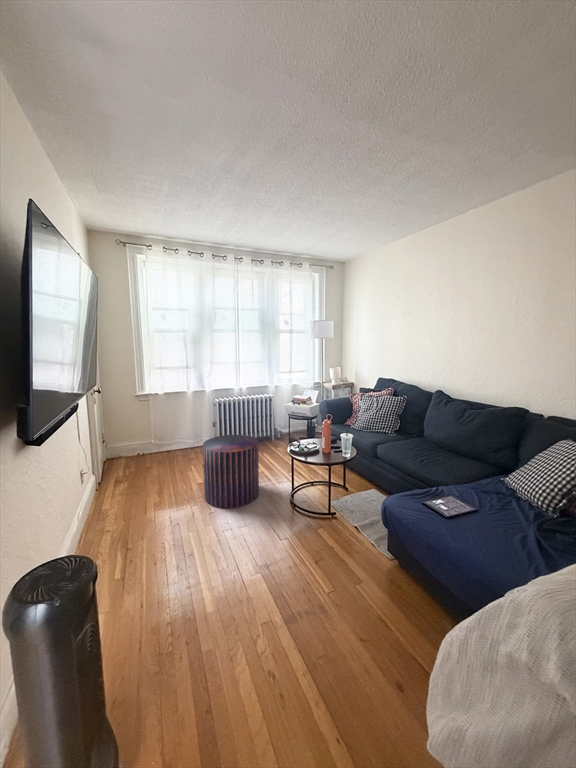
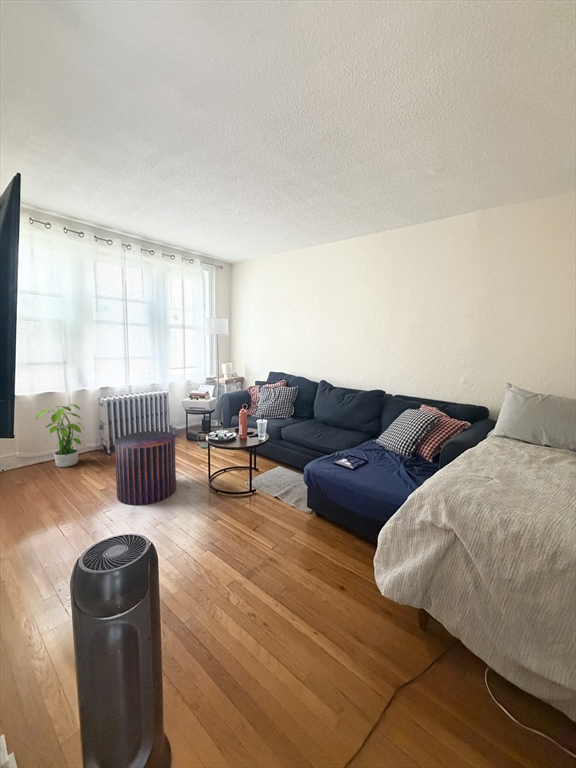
potted plant: none [159,402,196,458] -> present [35,404,81,467]

